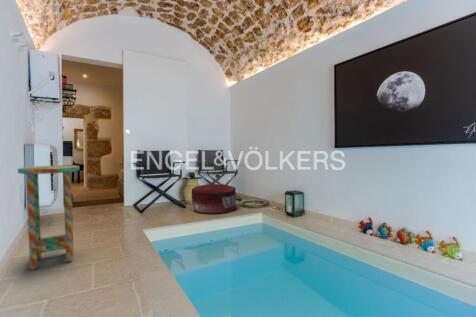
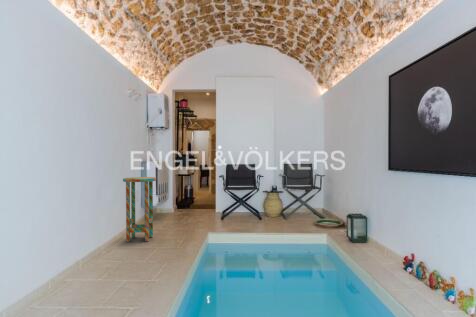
pouf: present [191,184,236,214] -> none [259,199,304,228]

